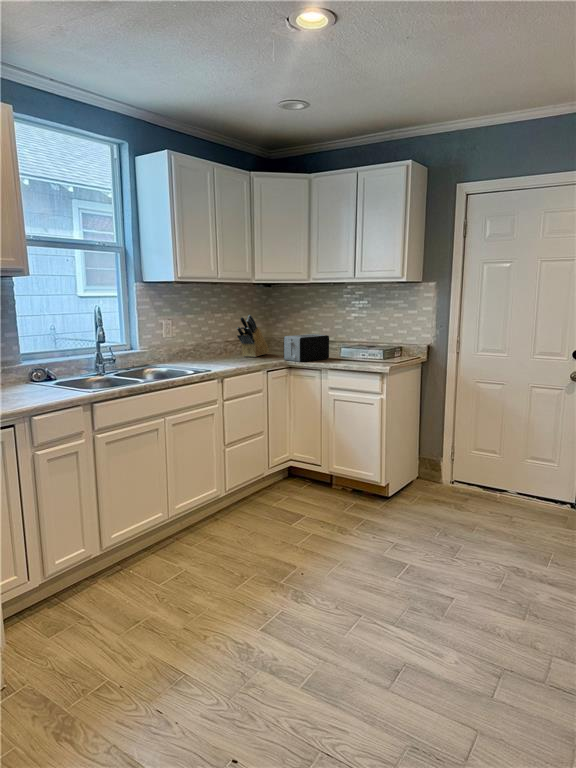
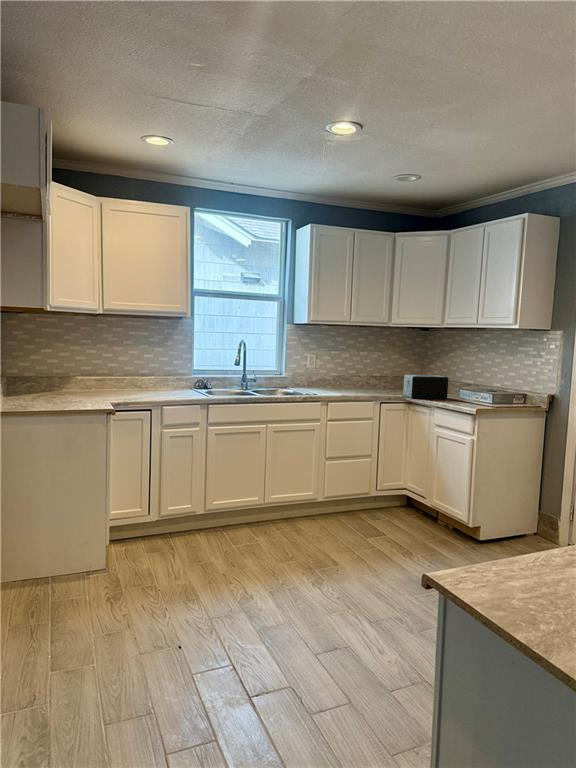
knife block: present [237,315,269,357] -> none [371,355,408,392]

